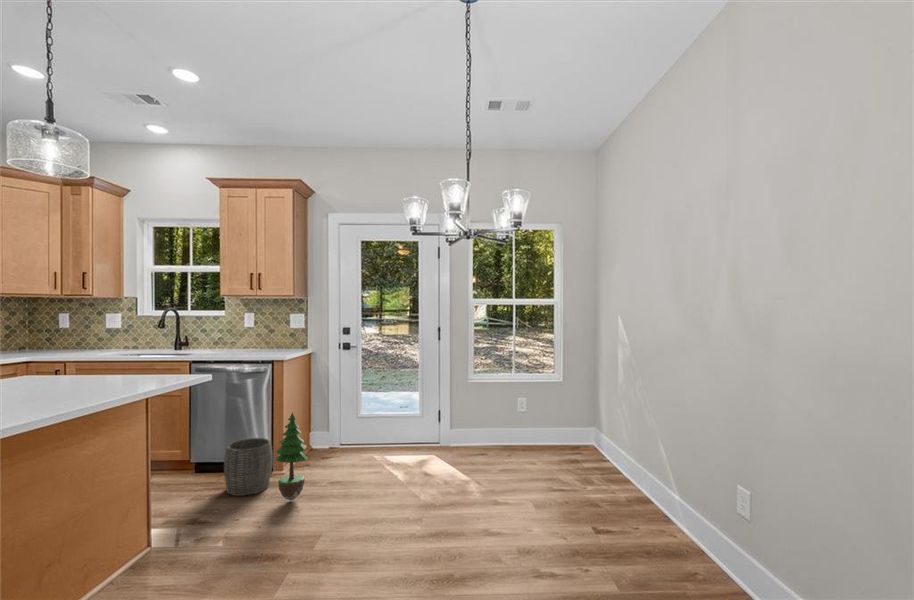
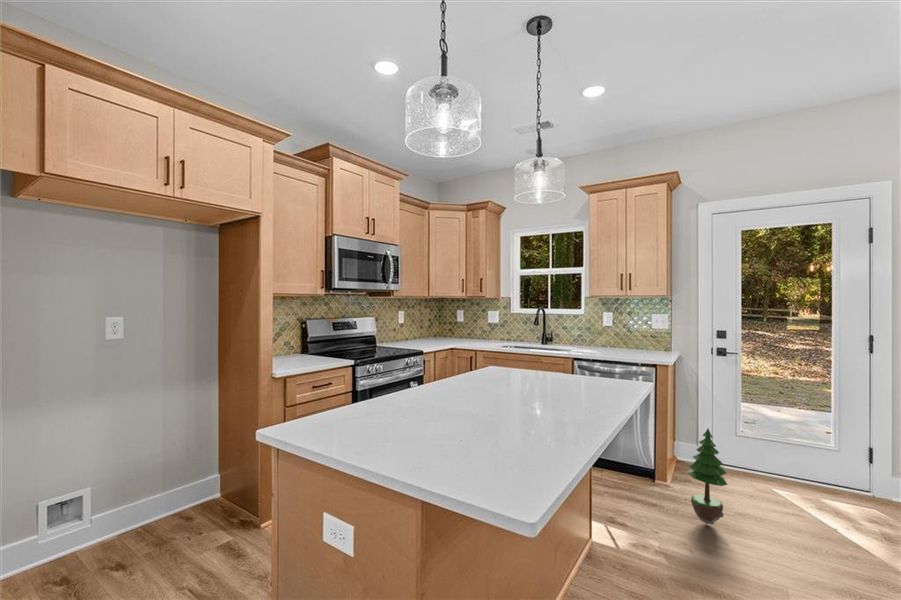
woven basket: present [224,438,273,496] -> none [618,441,667,502]

